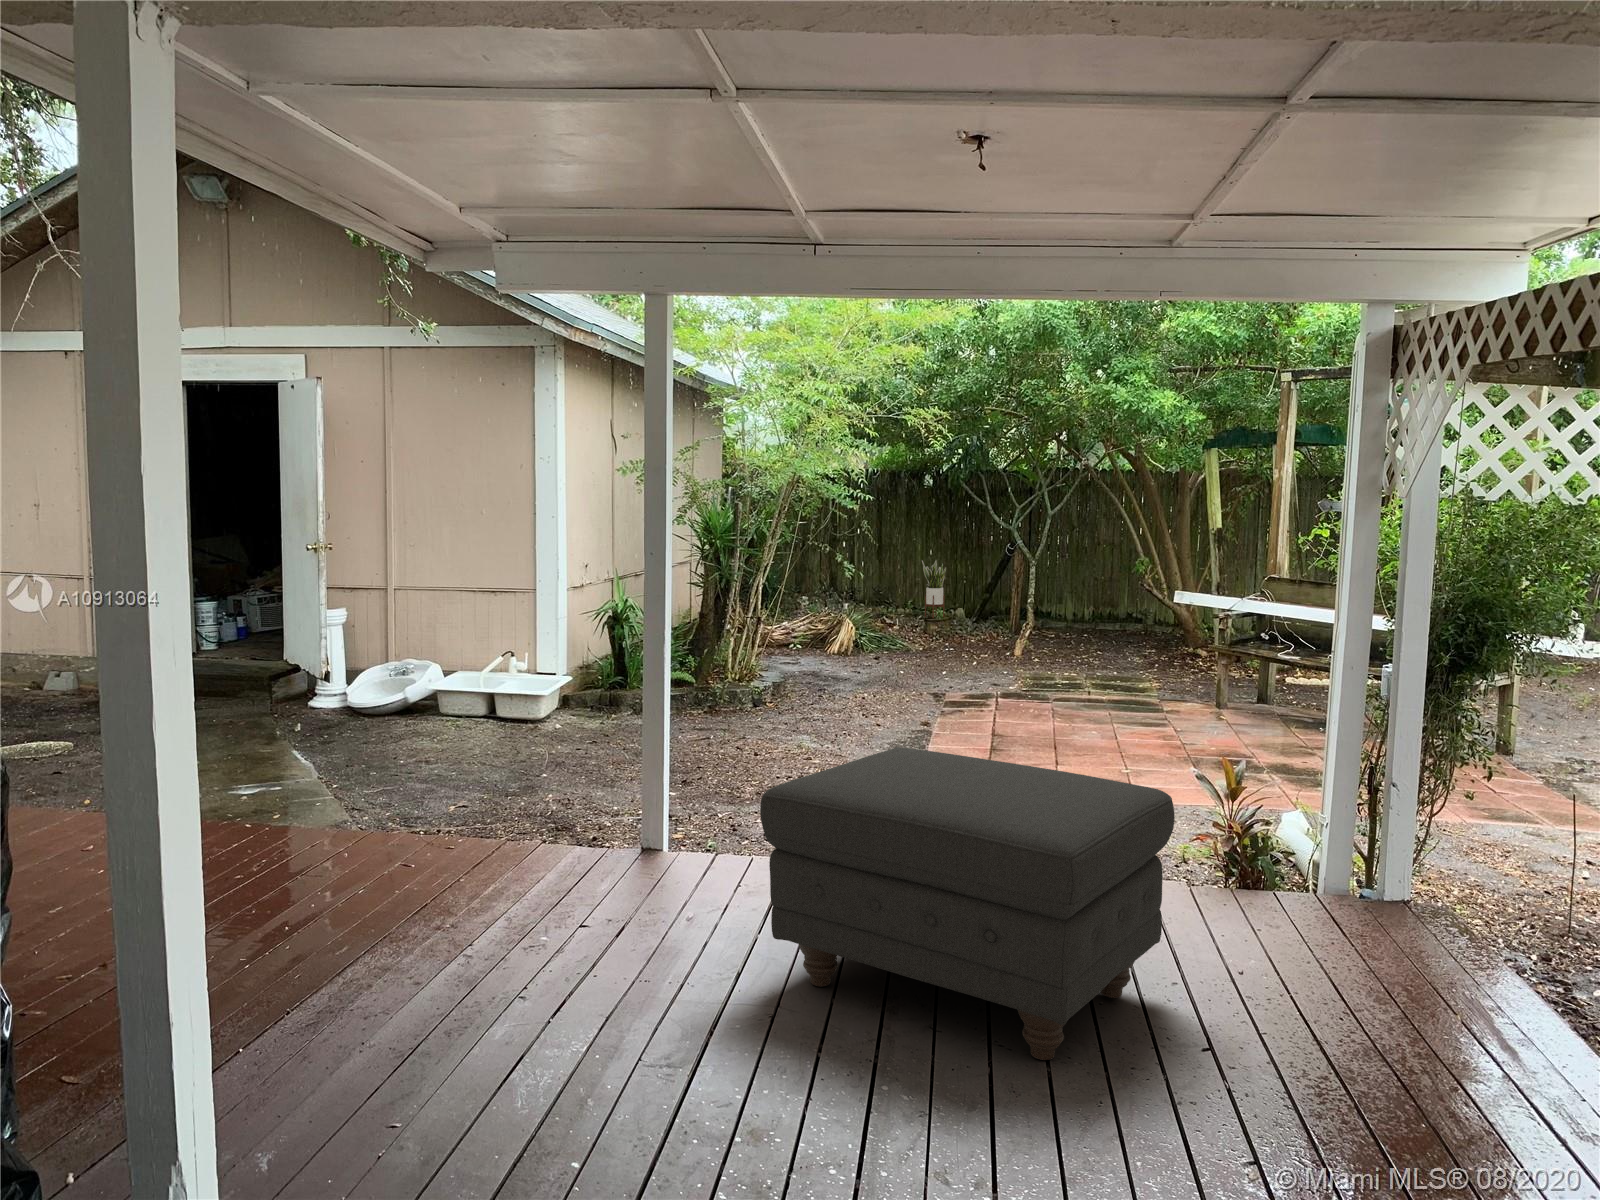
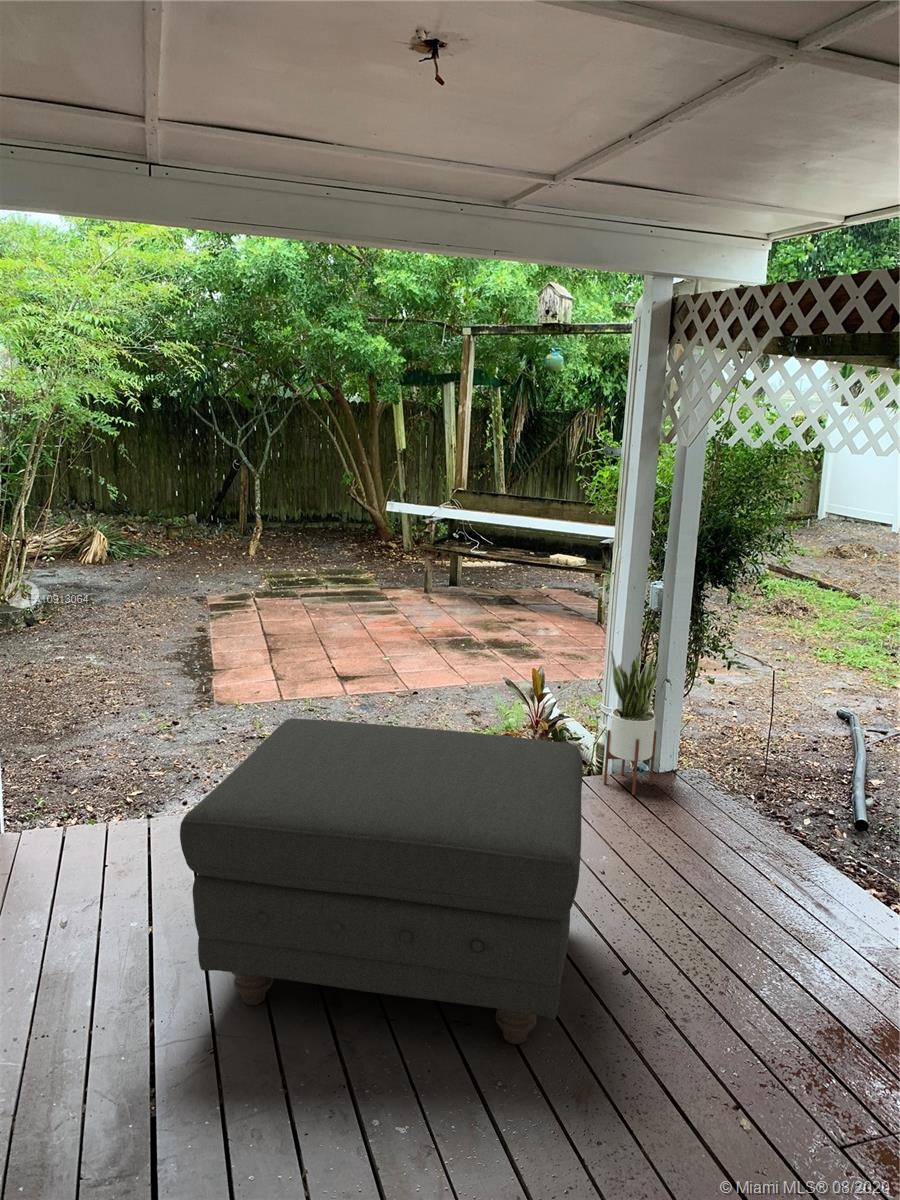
potted plant: present [922,561,946,618] -> present [604,647,660,795]

